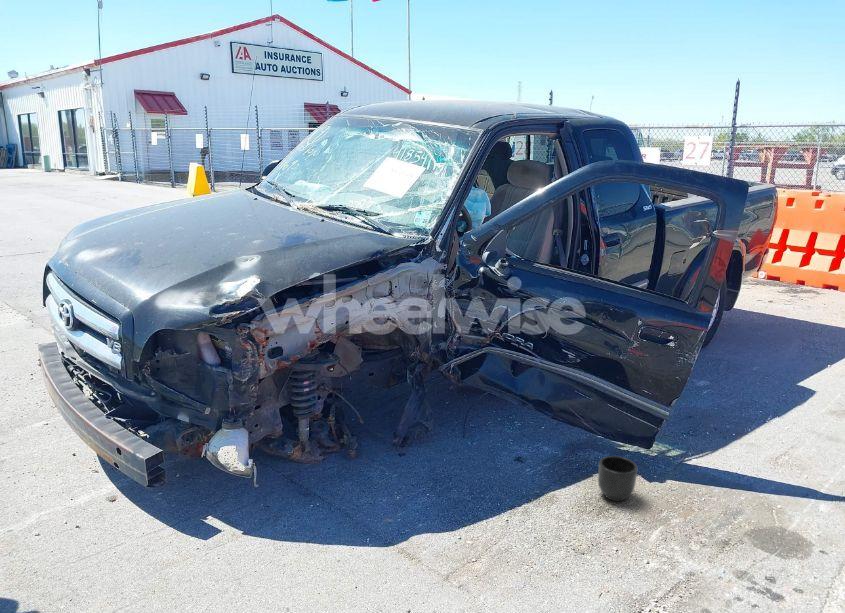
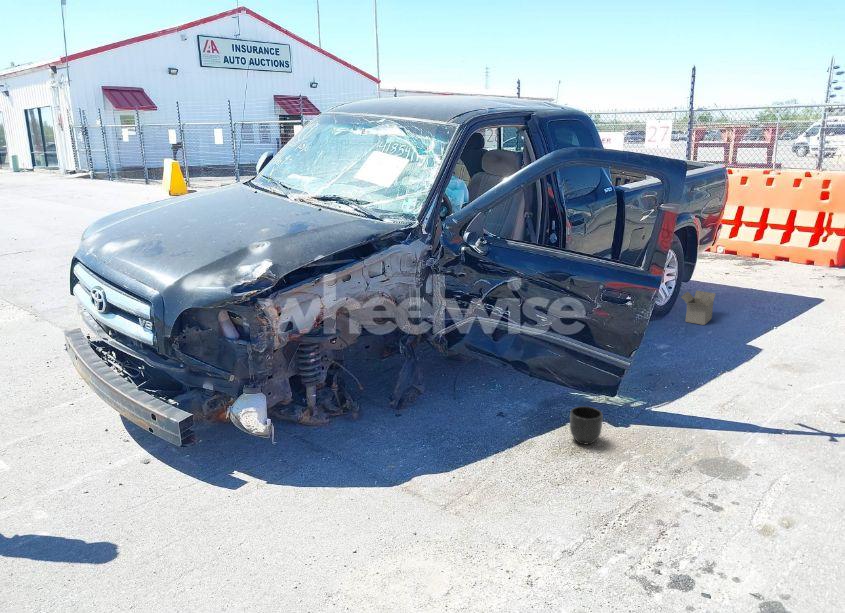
cardboard box: none [721,321,760,359] -> present [681,291,715,325]

